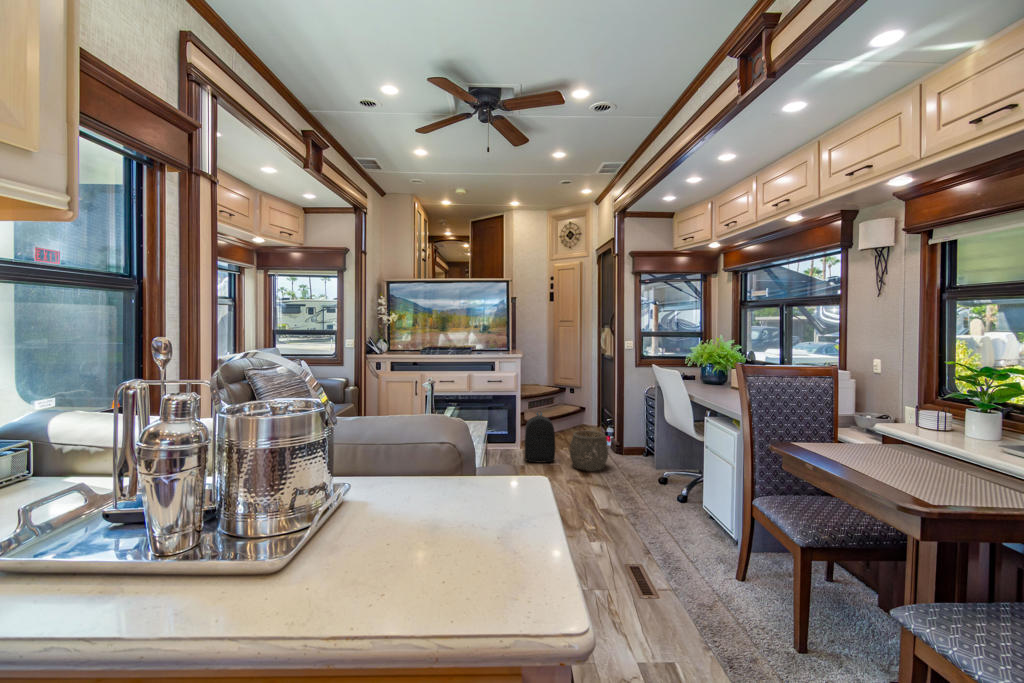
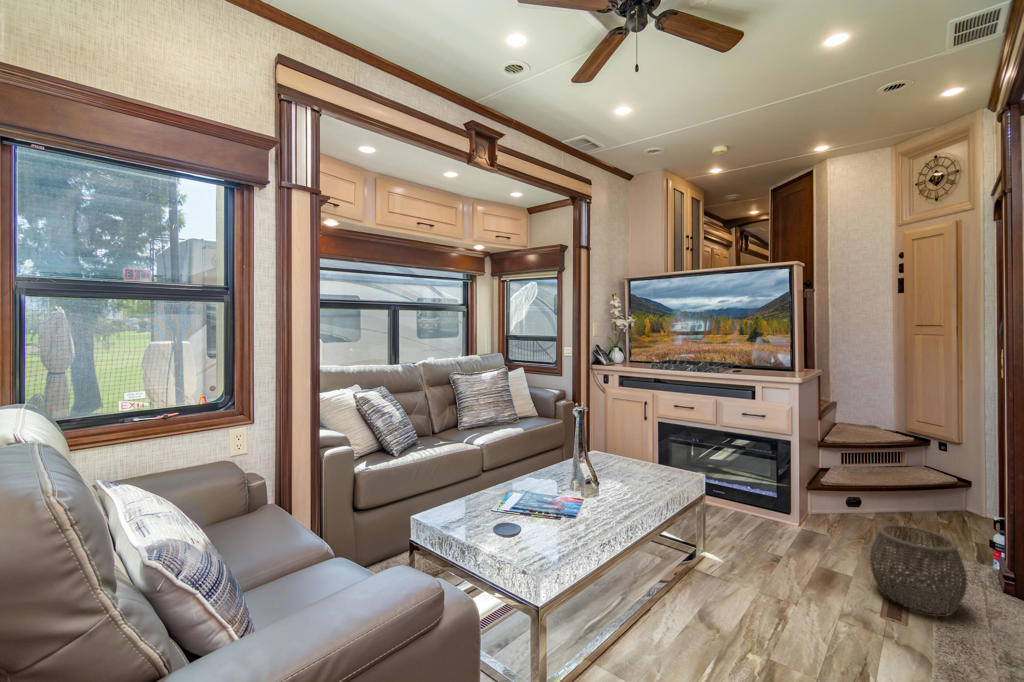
backpack: present [524,413,555,463] -> none [785,473,849,564]

